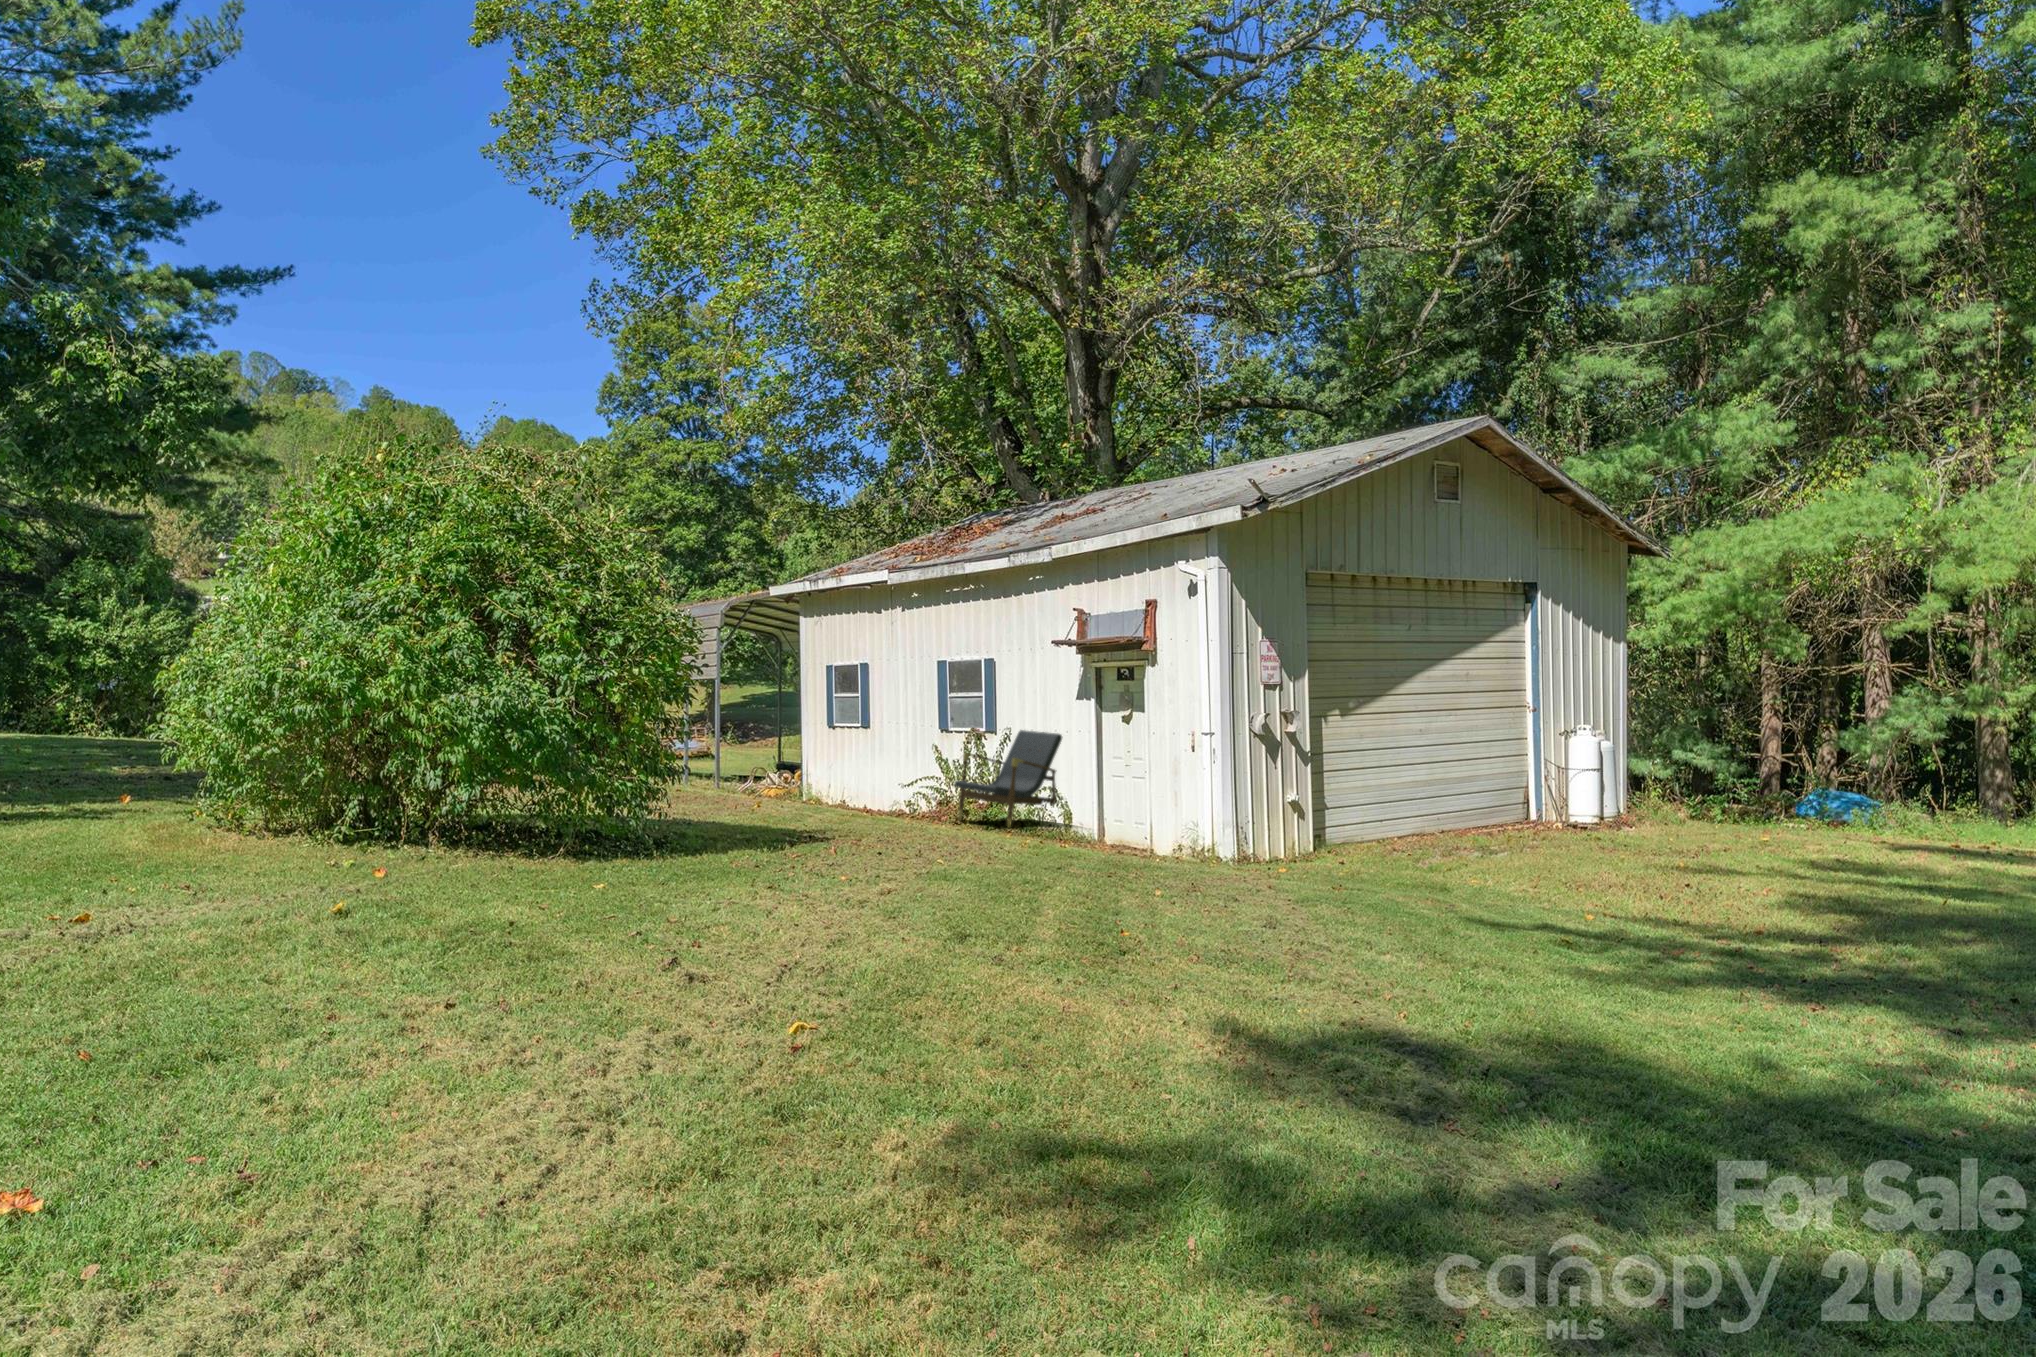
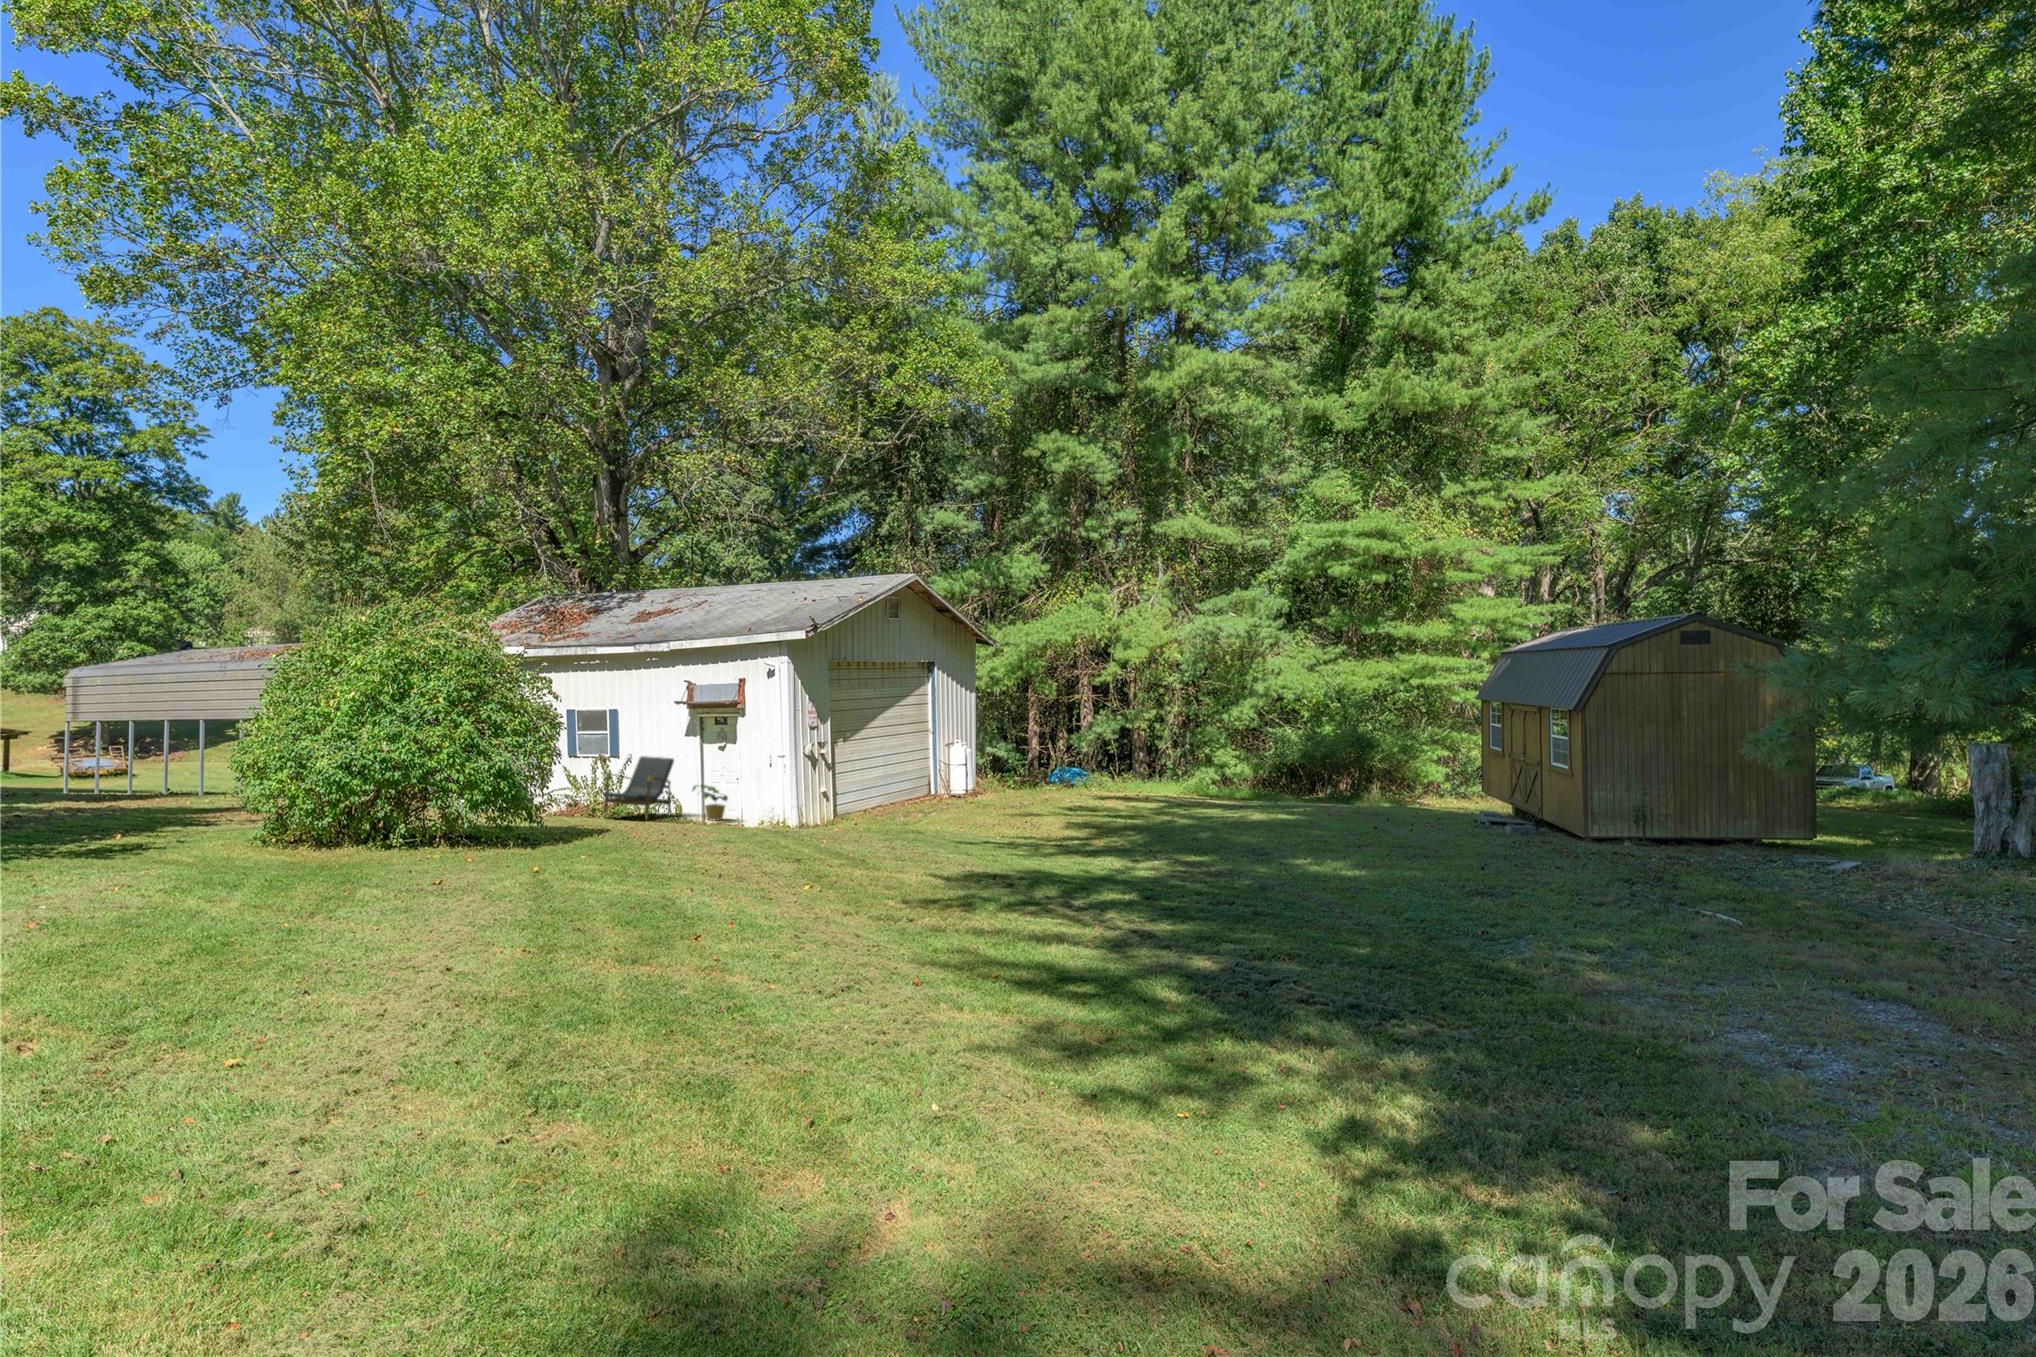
potted plant: none [1070,775,1130,835] -> present [692,785,728,820]

